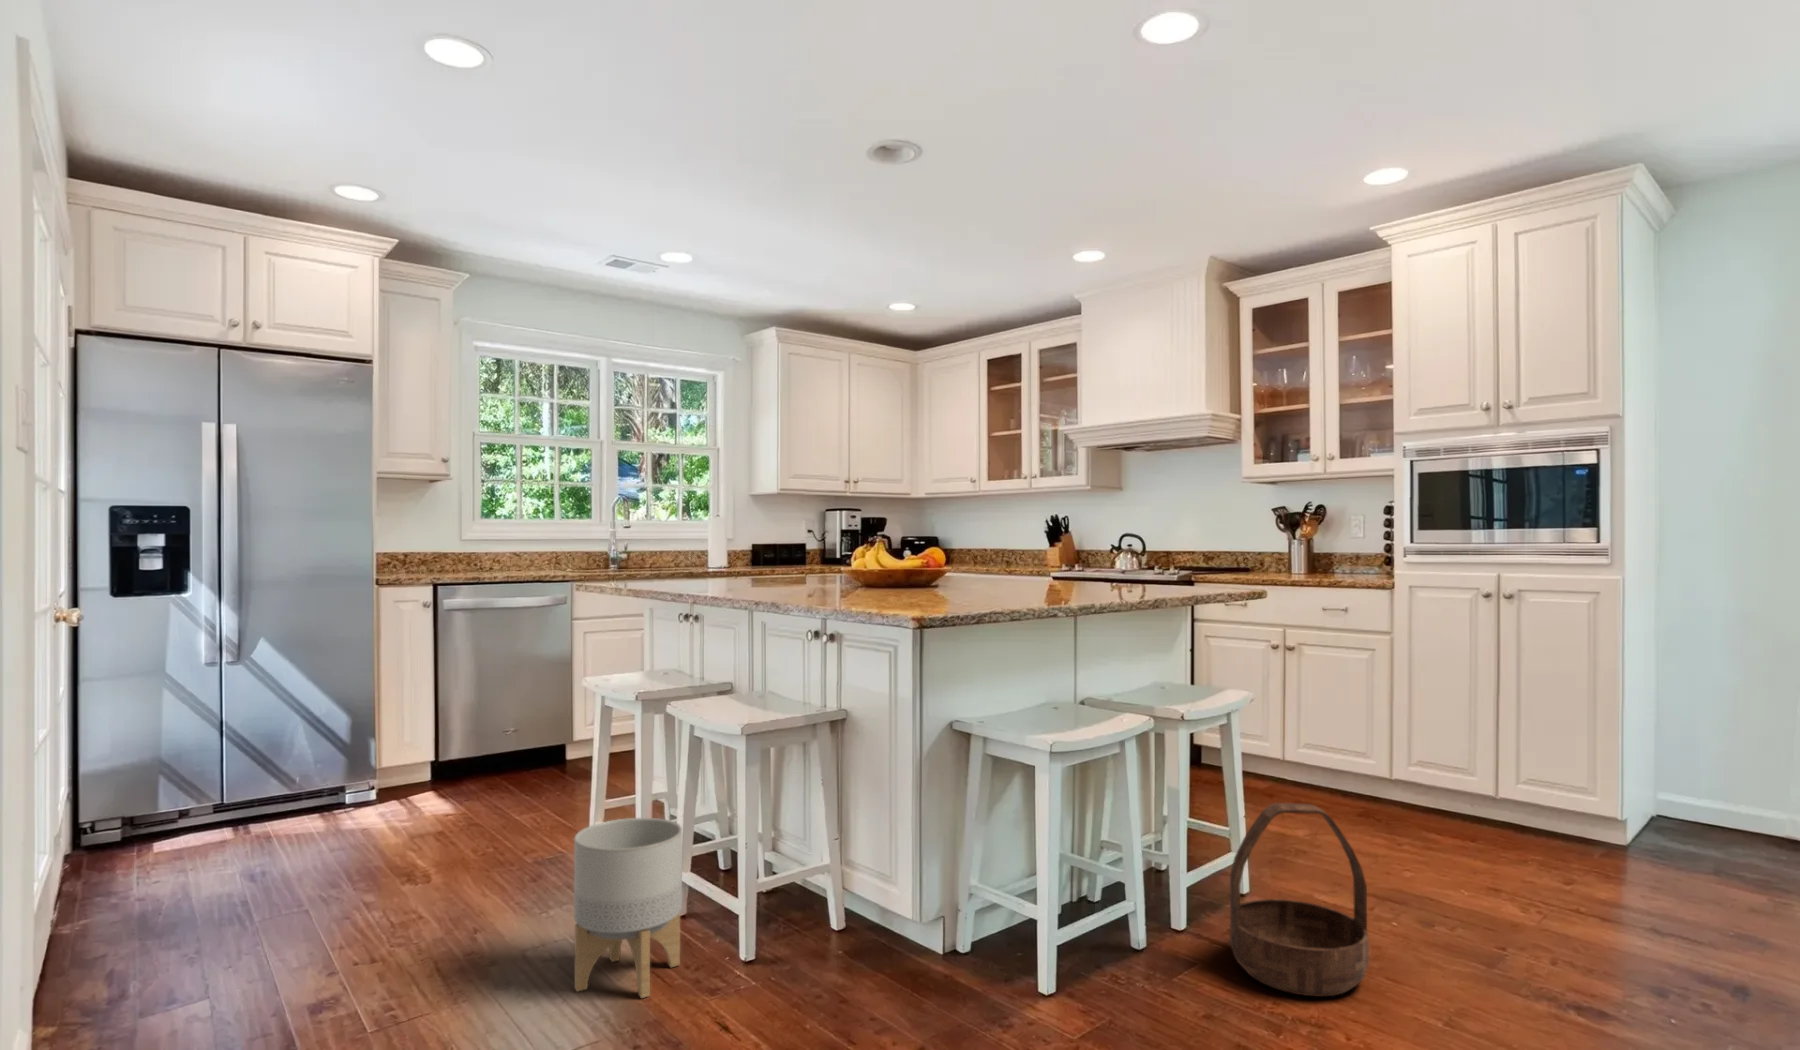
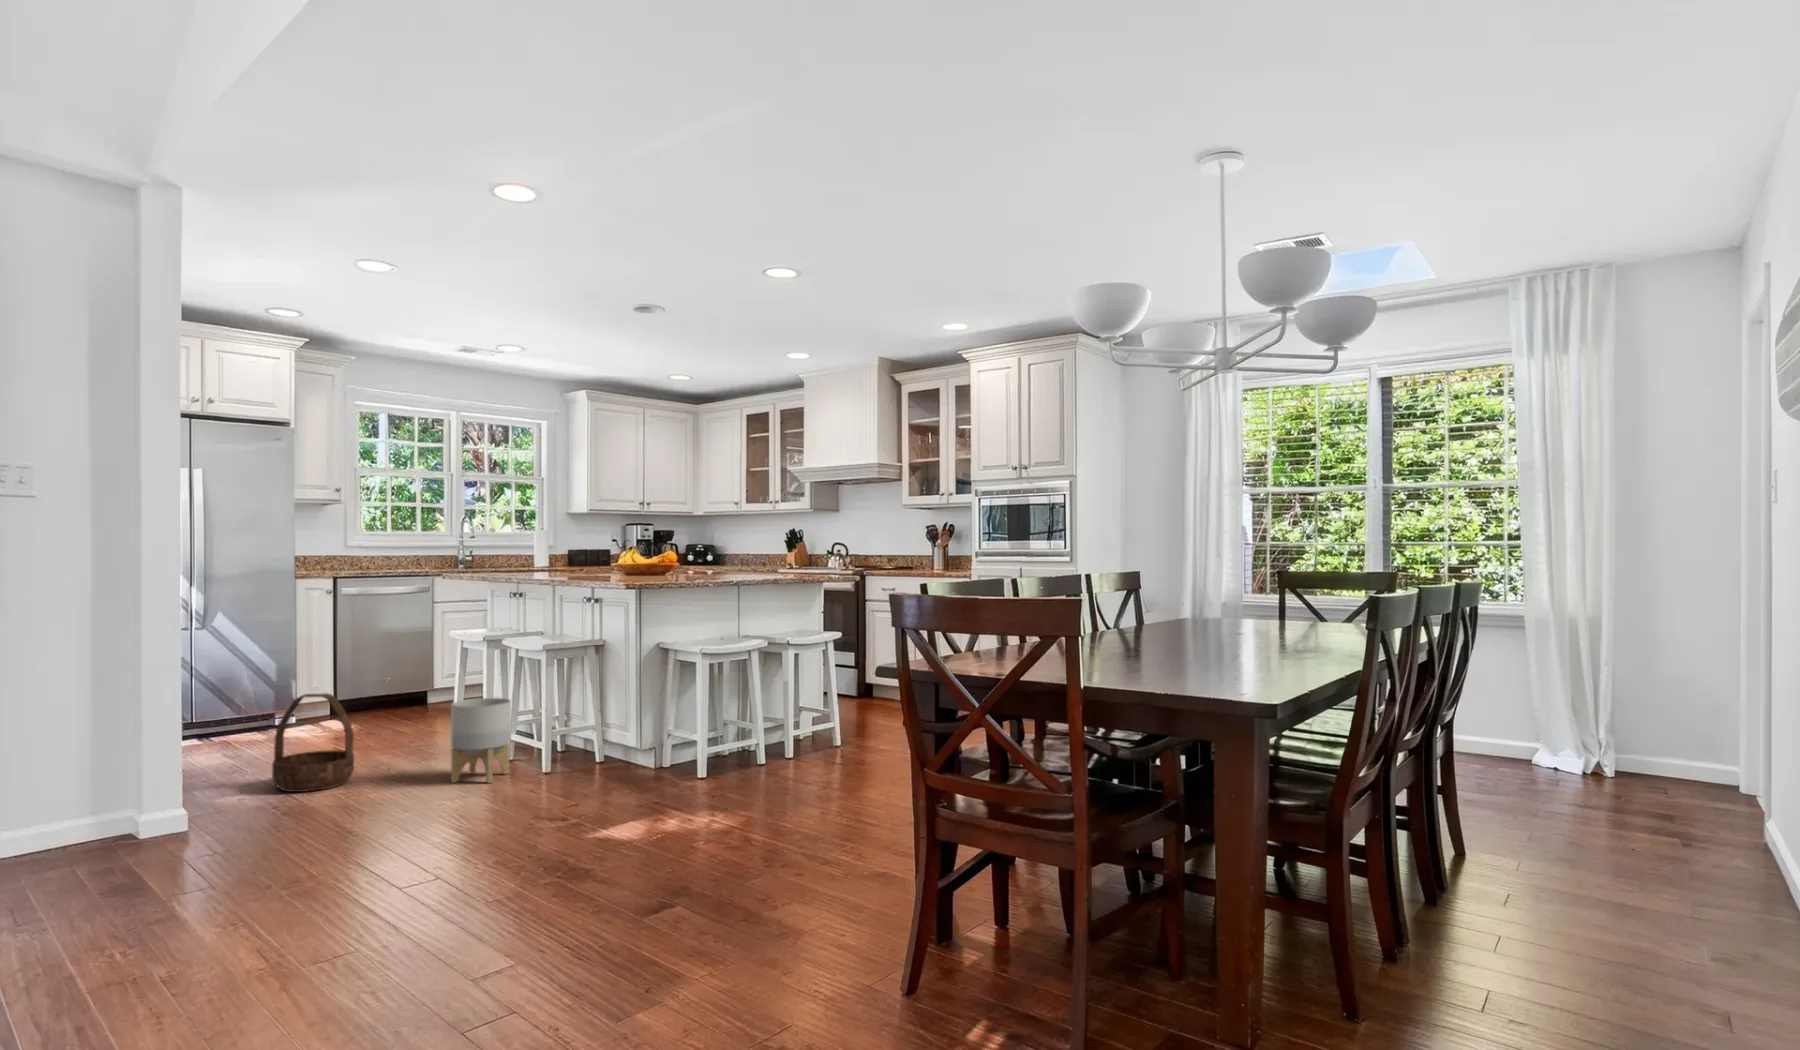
basket: present [1230,803,1369,996] -> present [272,693,354,792]

